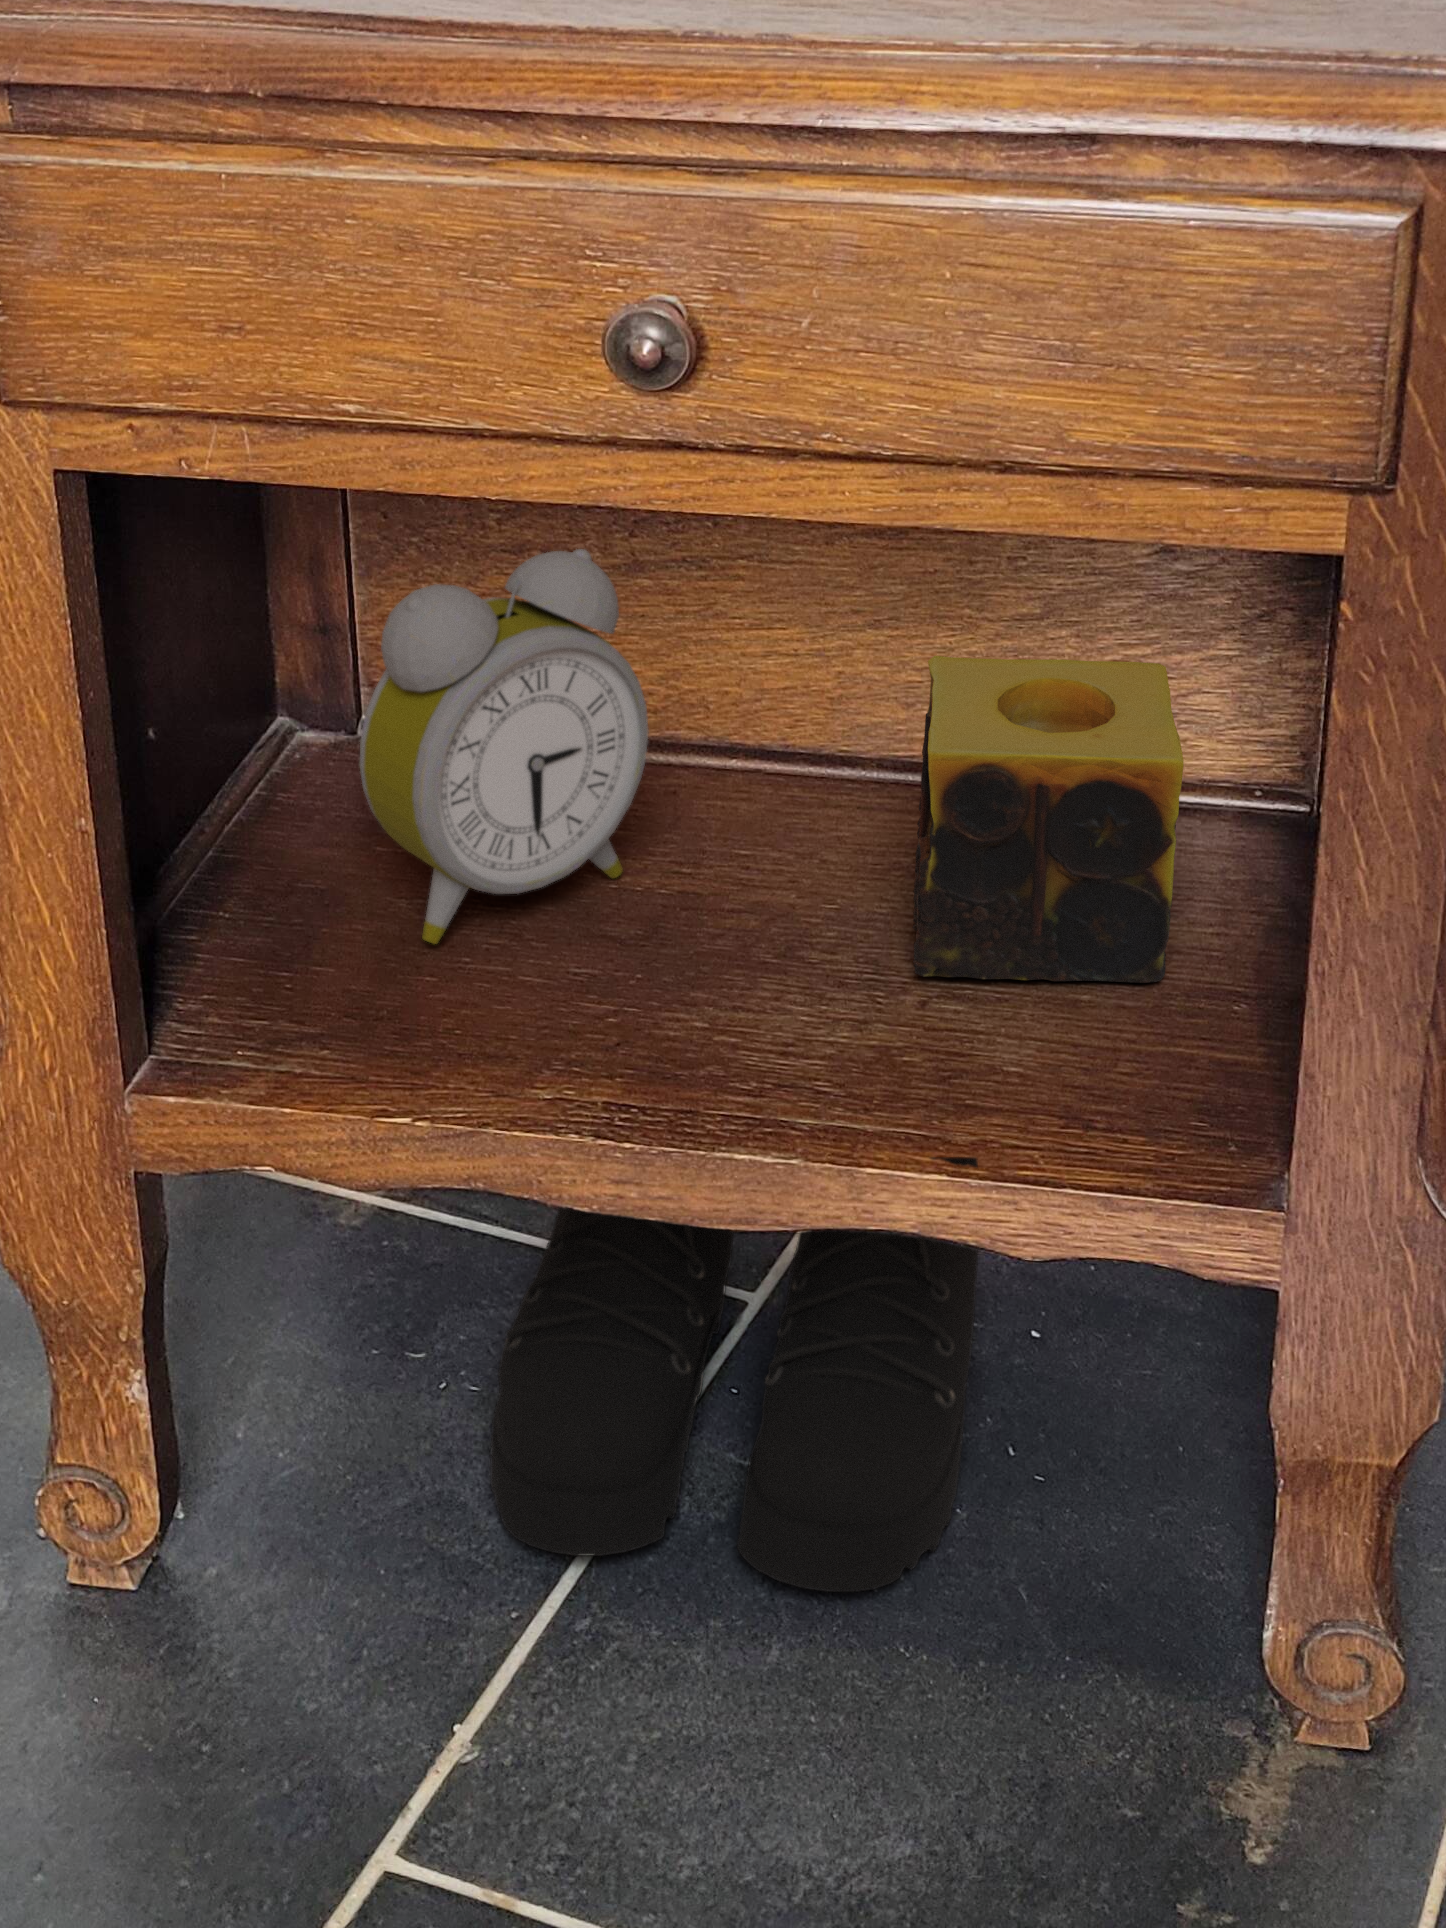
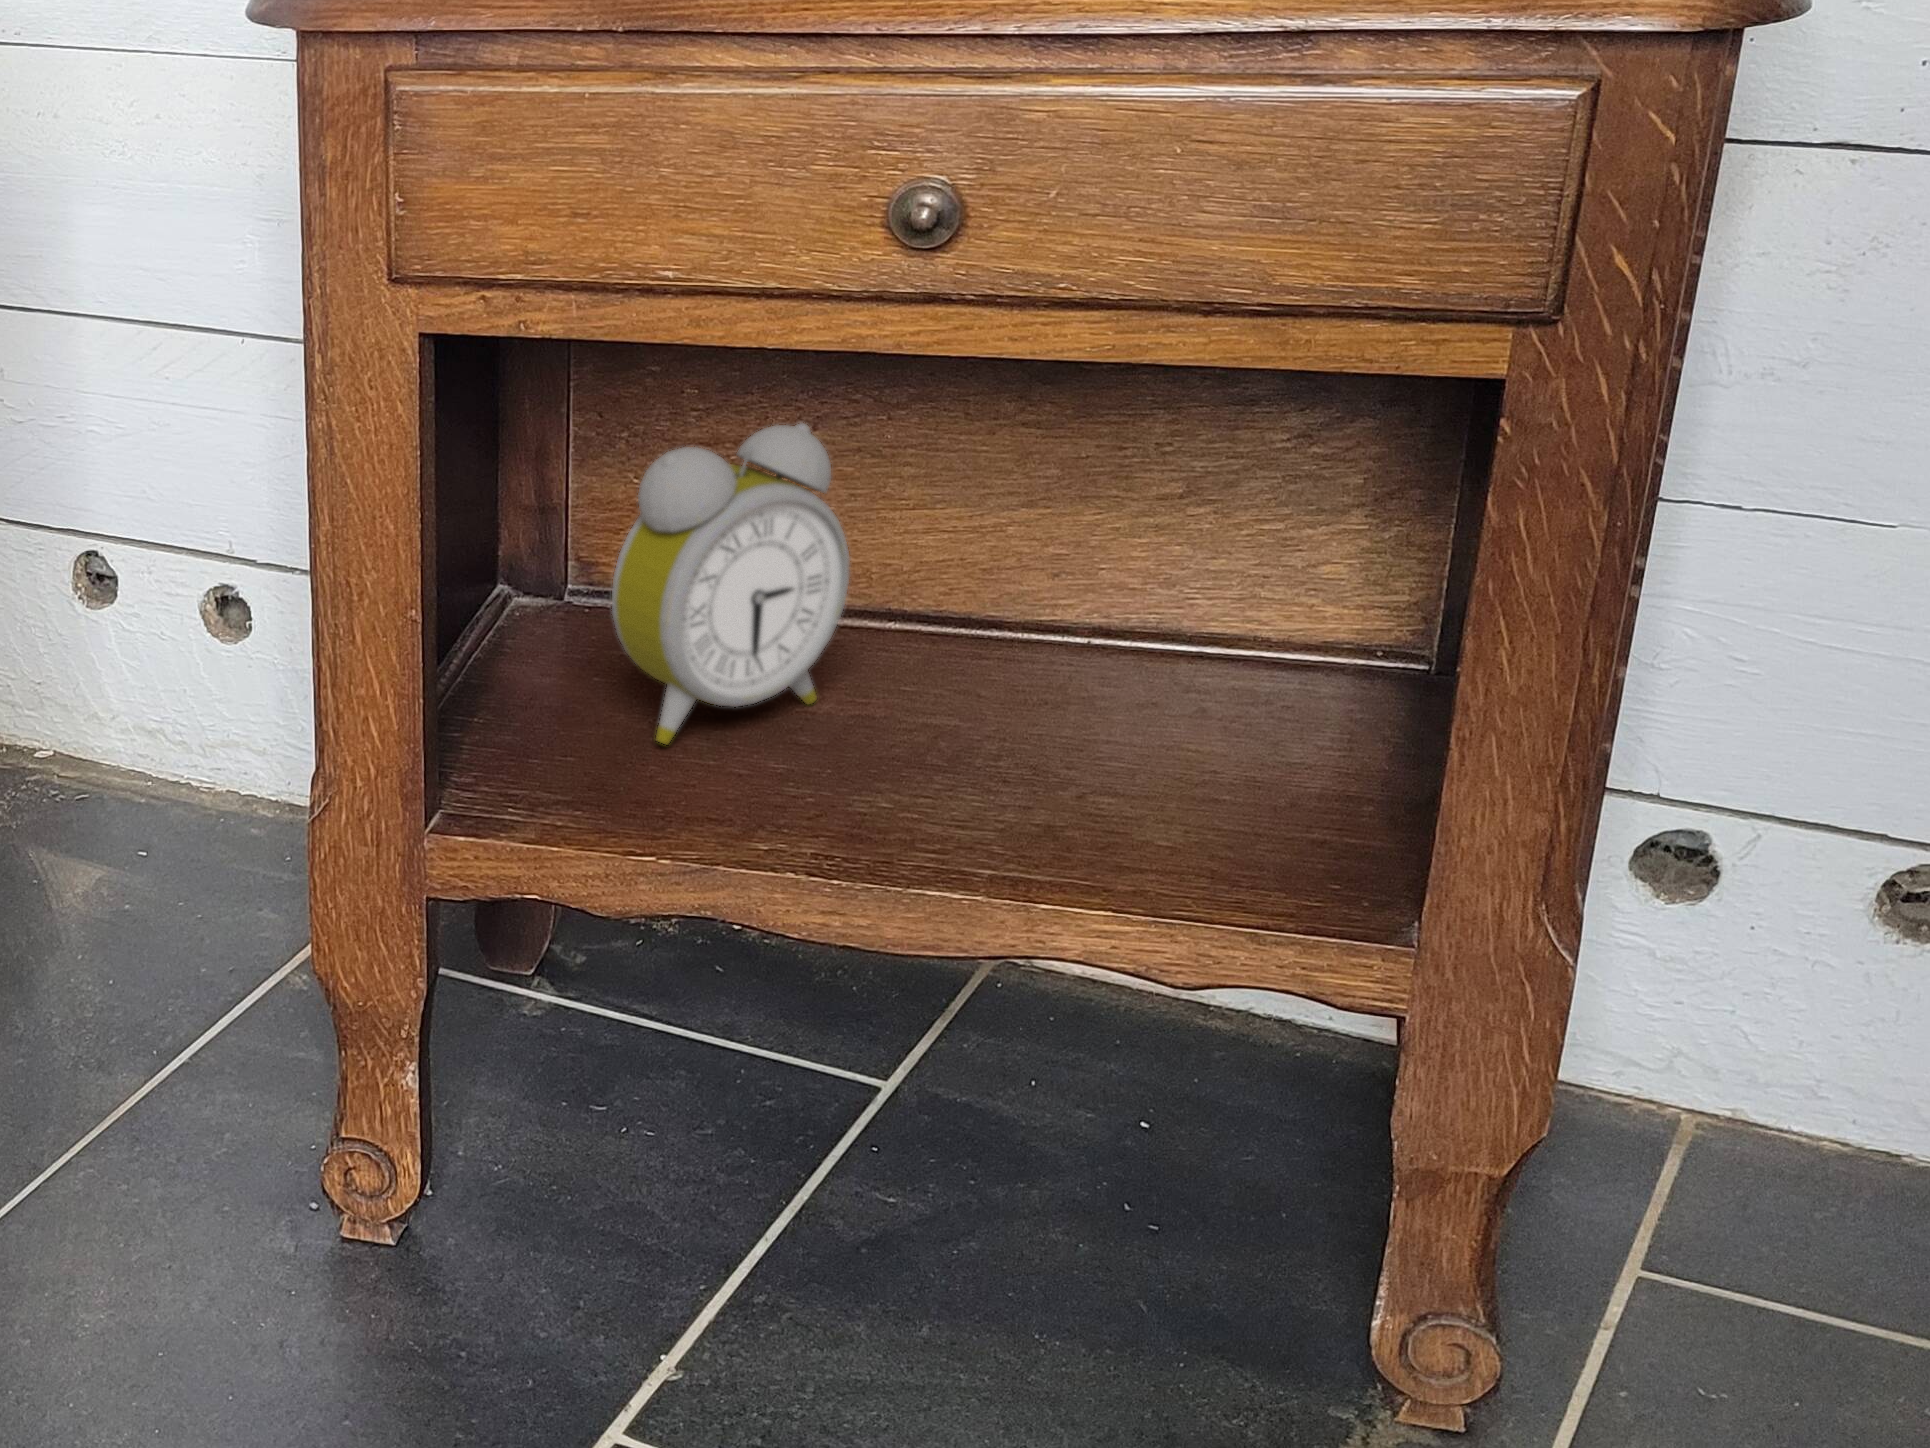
candle: present [913,656,1184,983] -> none [1072,516,1332,785]
boots: present [490,1157,978,1592] -> none [684,797,1107,1289]

